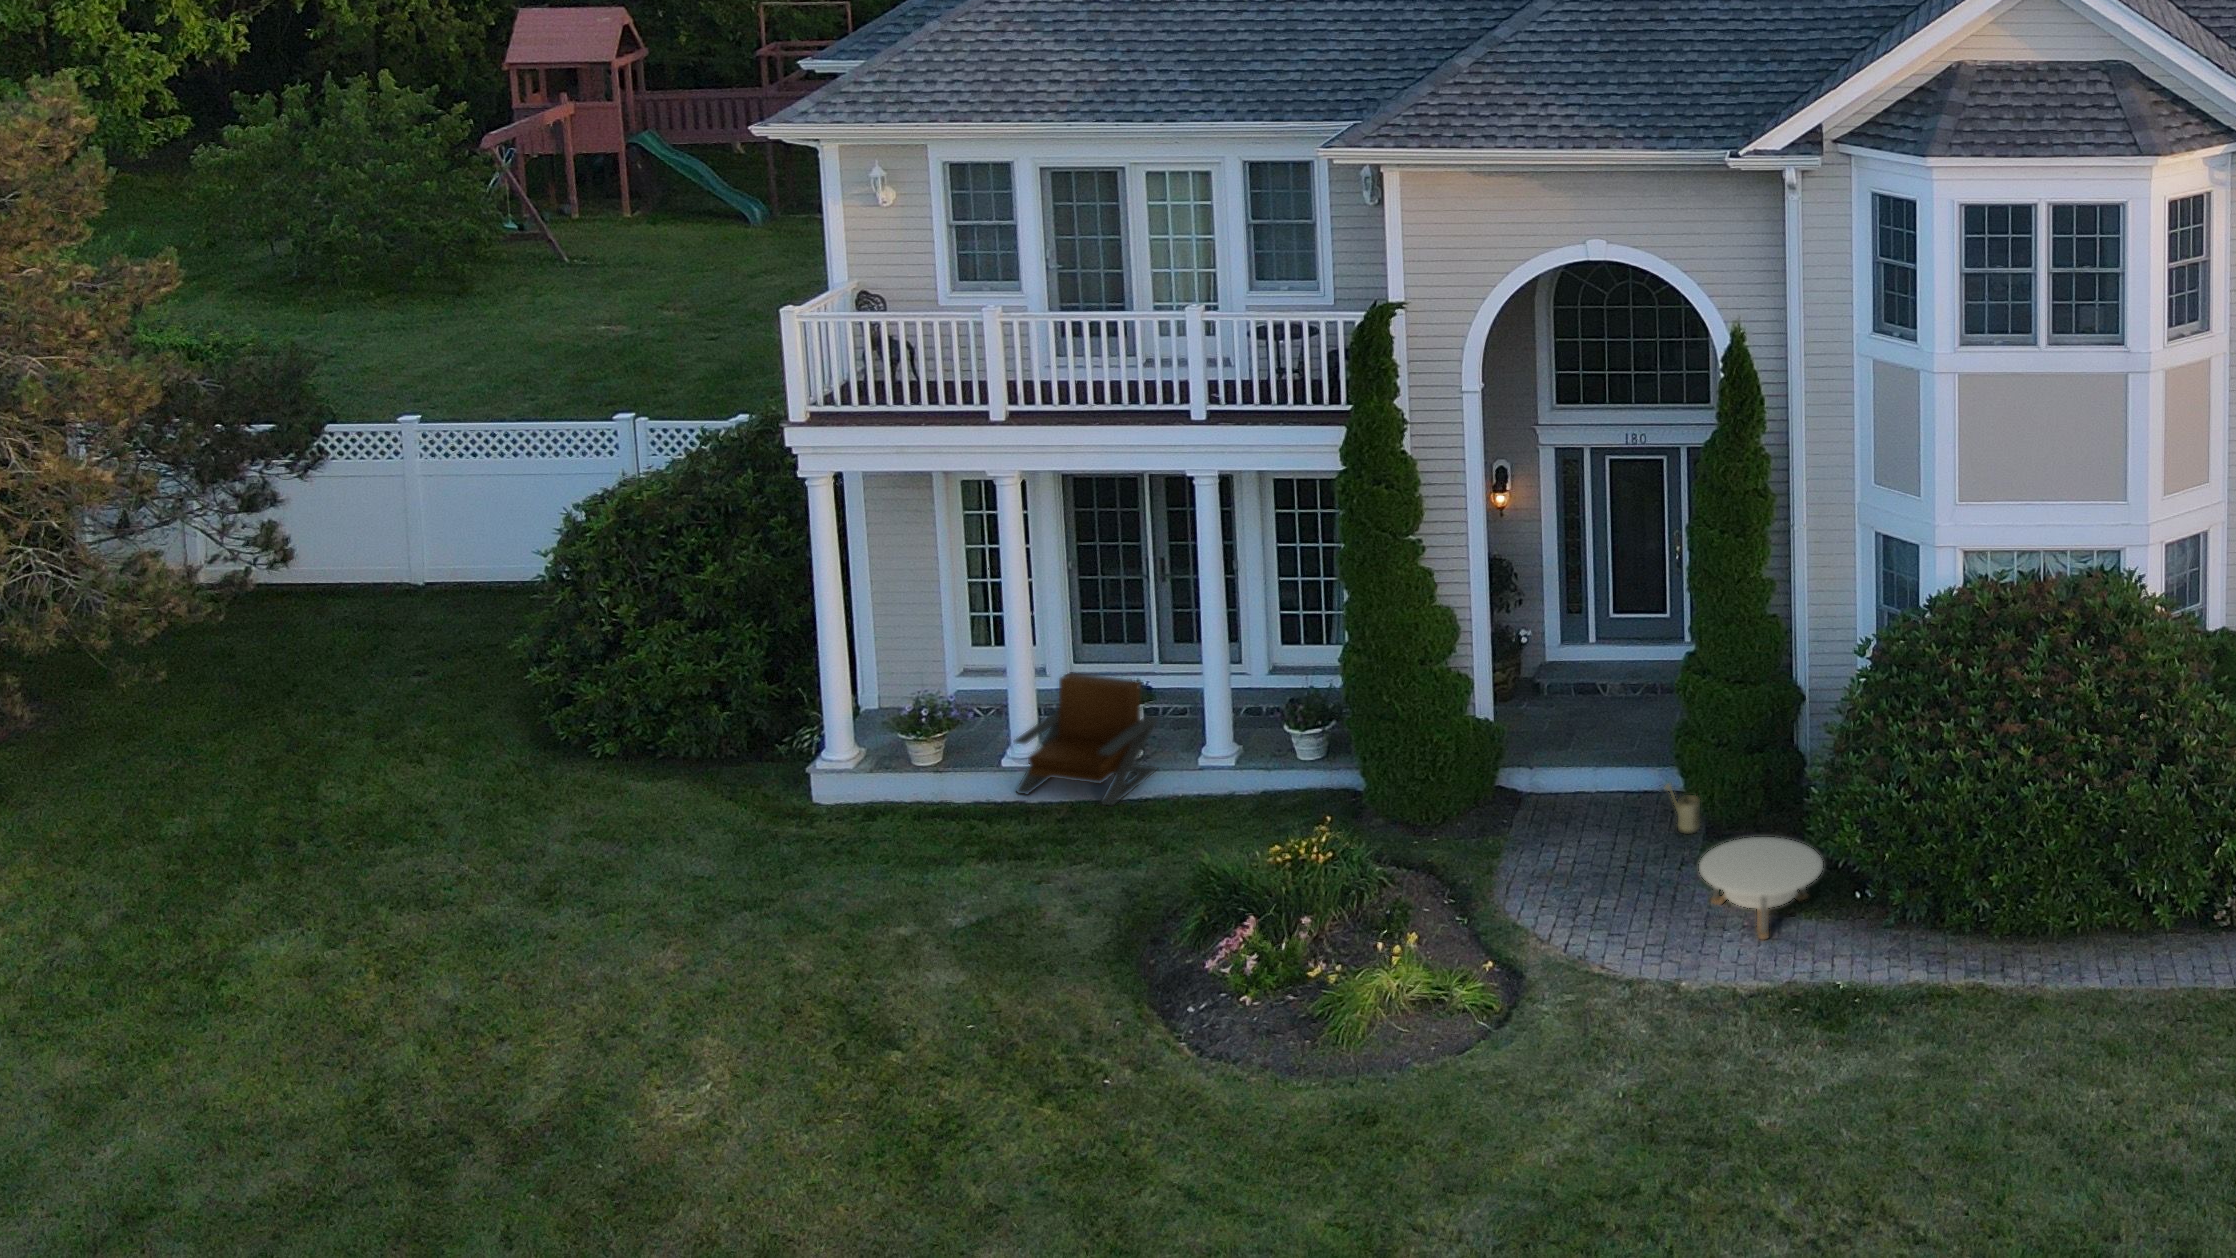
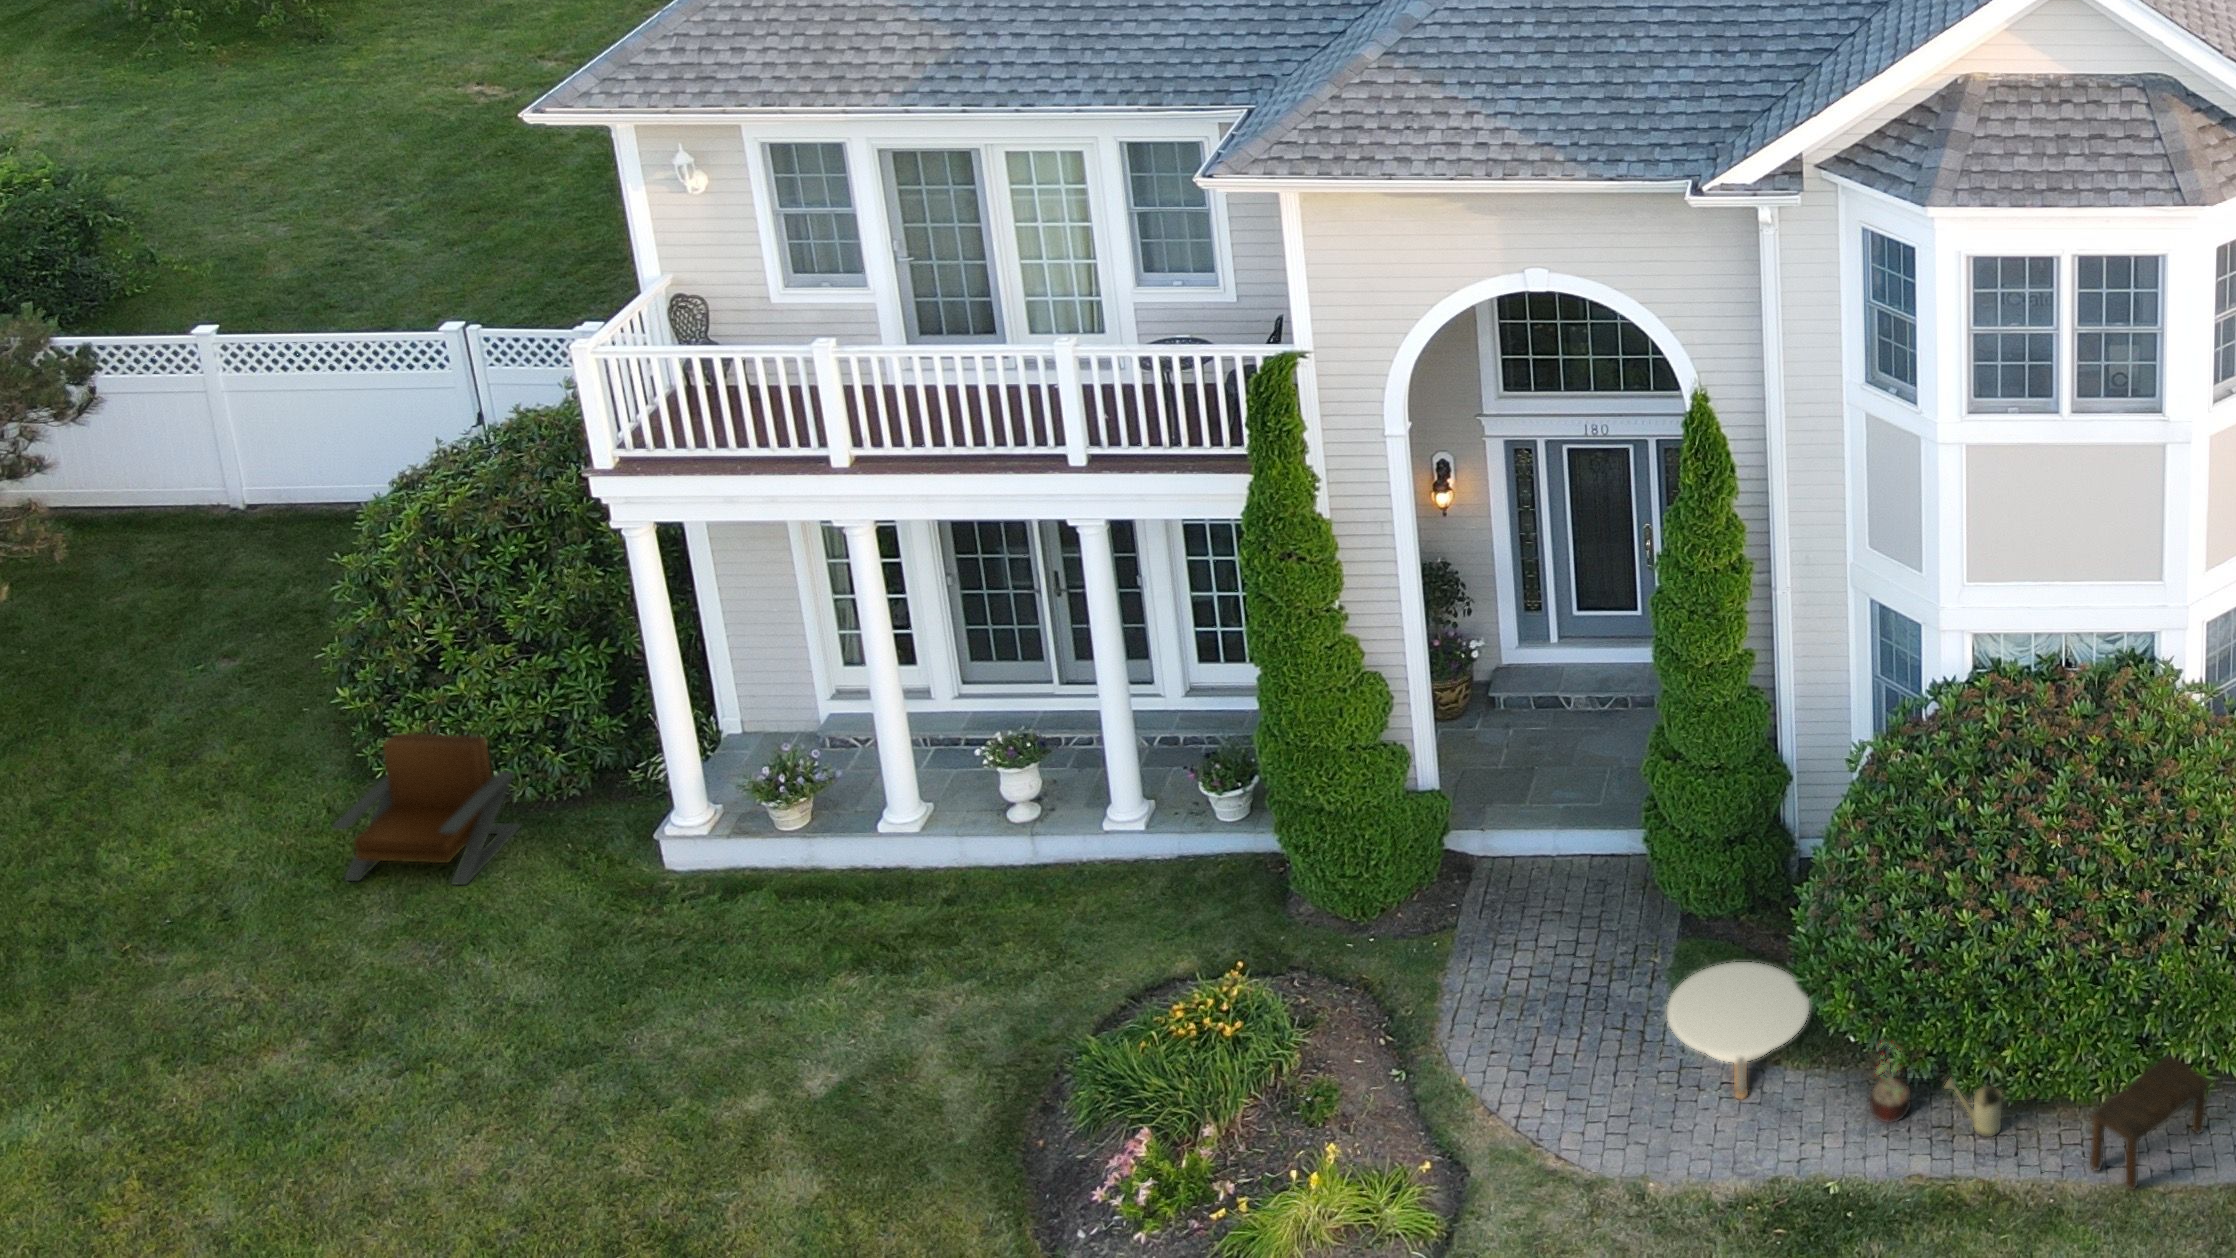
lounge chair: present [1015,673,1157,805] -> present [333,733,521,885]
watering can: present [1664,783,1700,834] -> present [1945,1079,2003,1137]
decorative plant: none [1876,883,1912,956] -> present [1869,1042,1911,1122]
bench: none [2069,895,2174,1000] -> present [2090,1055,2210,1190]

